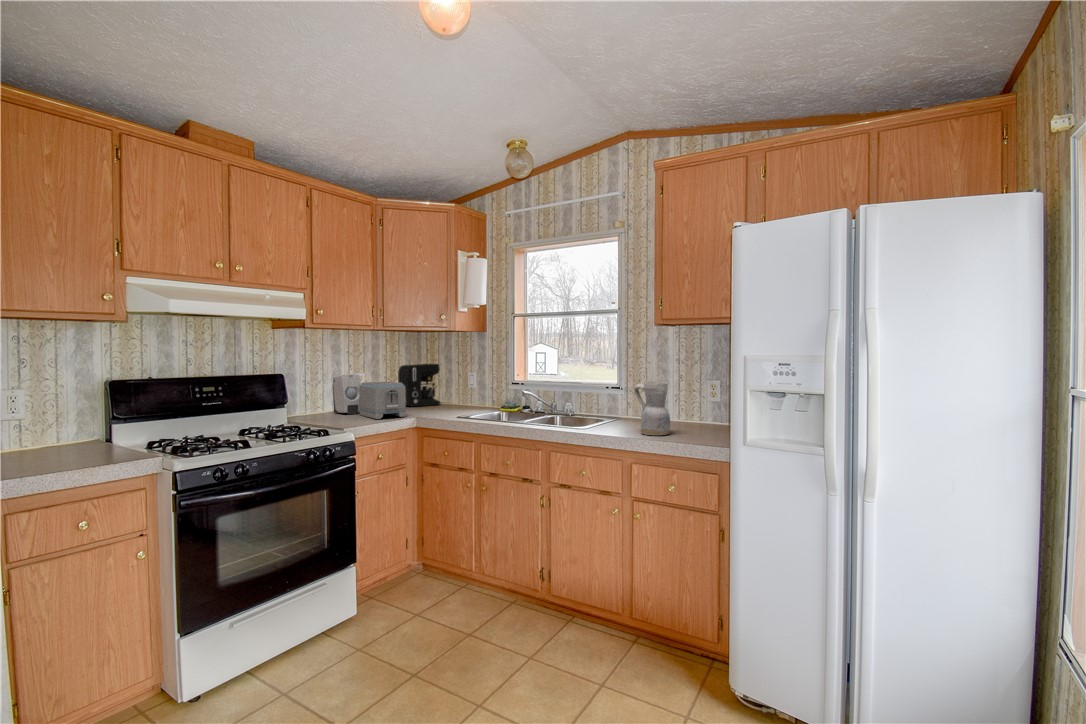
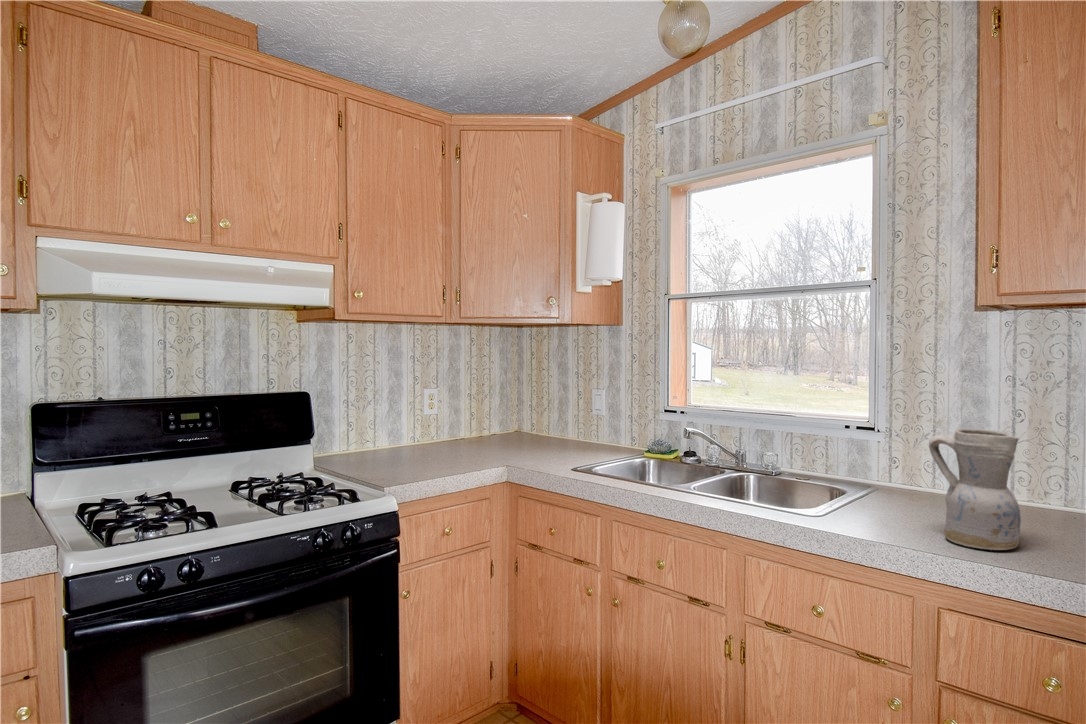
coffee maker: present [398,364,440,407] -> none [489,374,552,441]
soap dispenser: present [333,374,361,414] -> none [389,391,429,453]
toaster: present [359,382,406,419] -> none [424,404,490,467]

